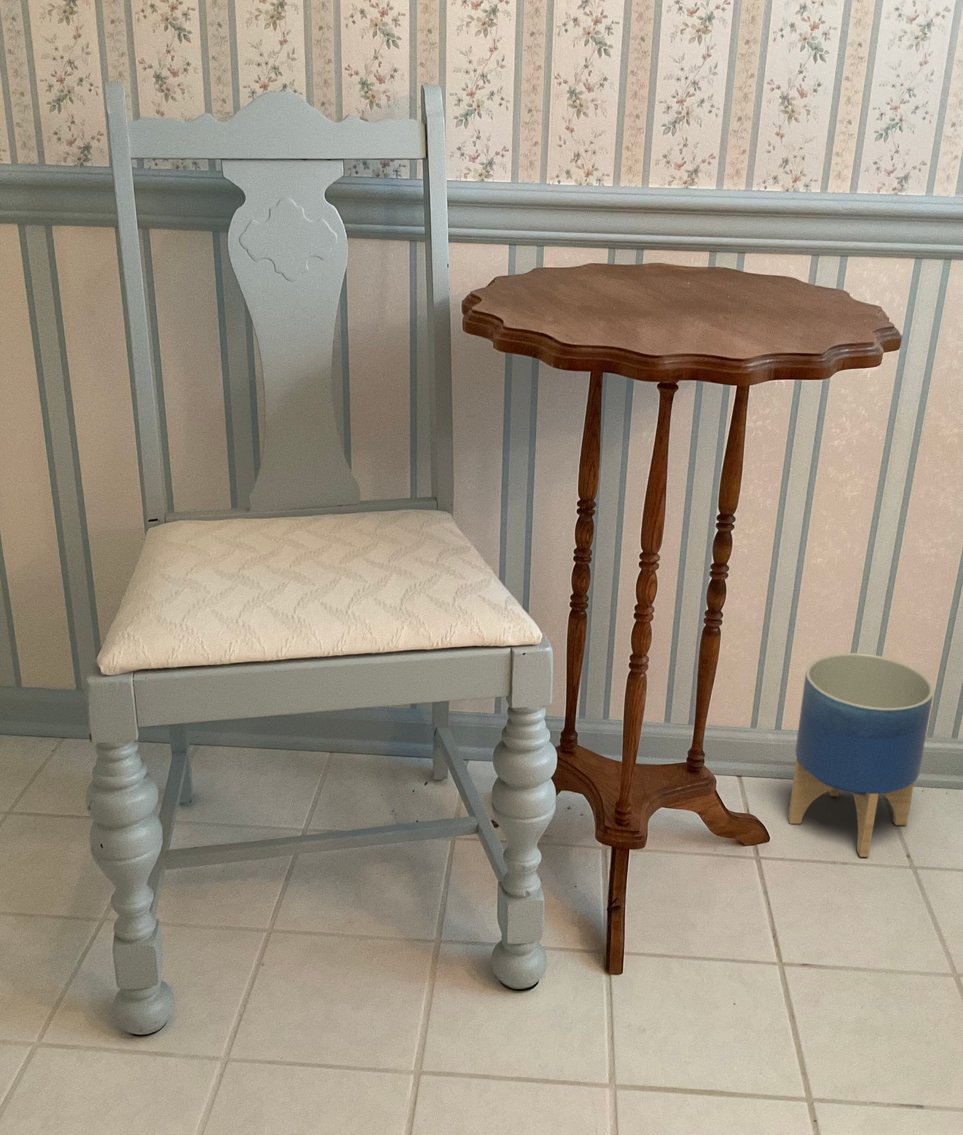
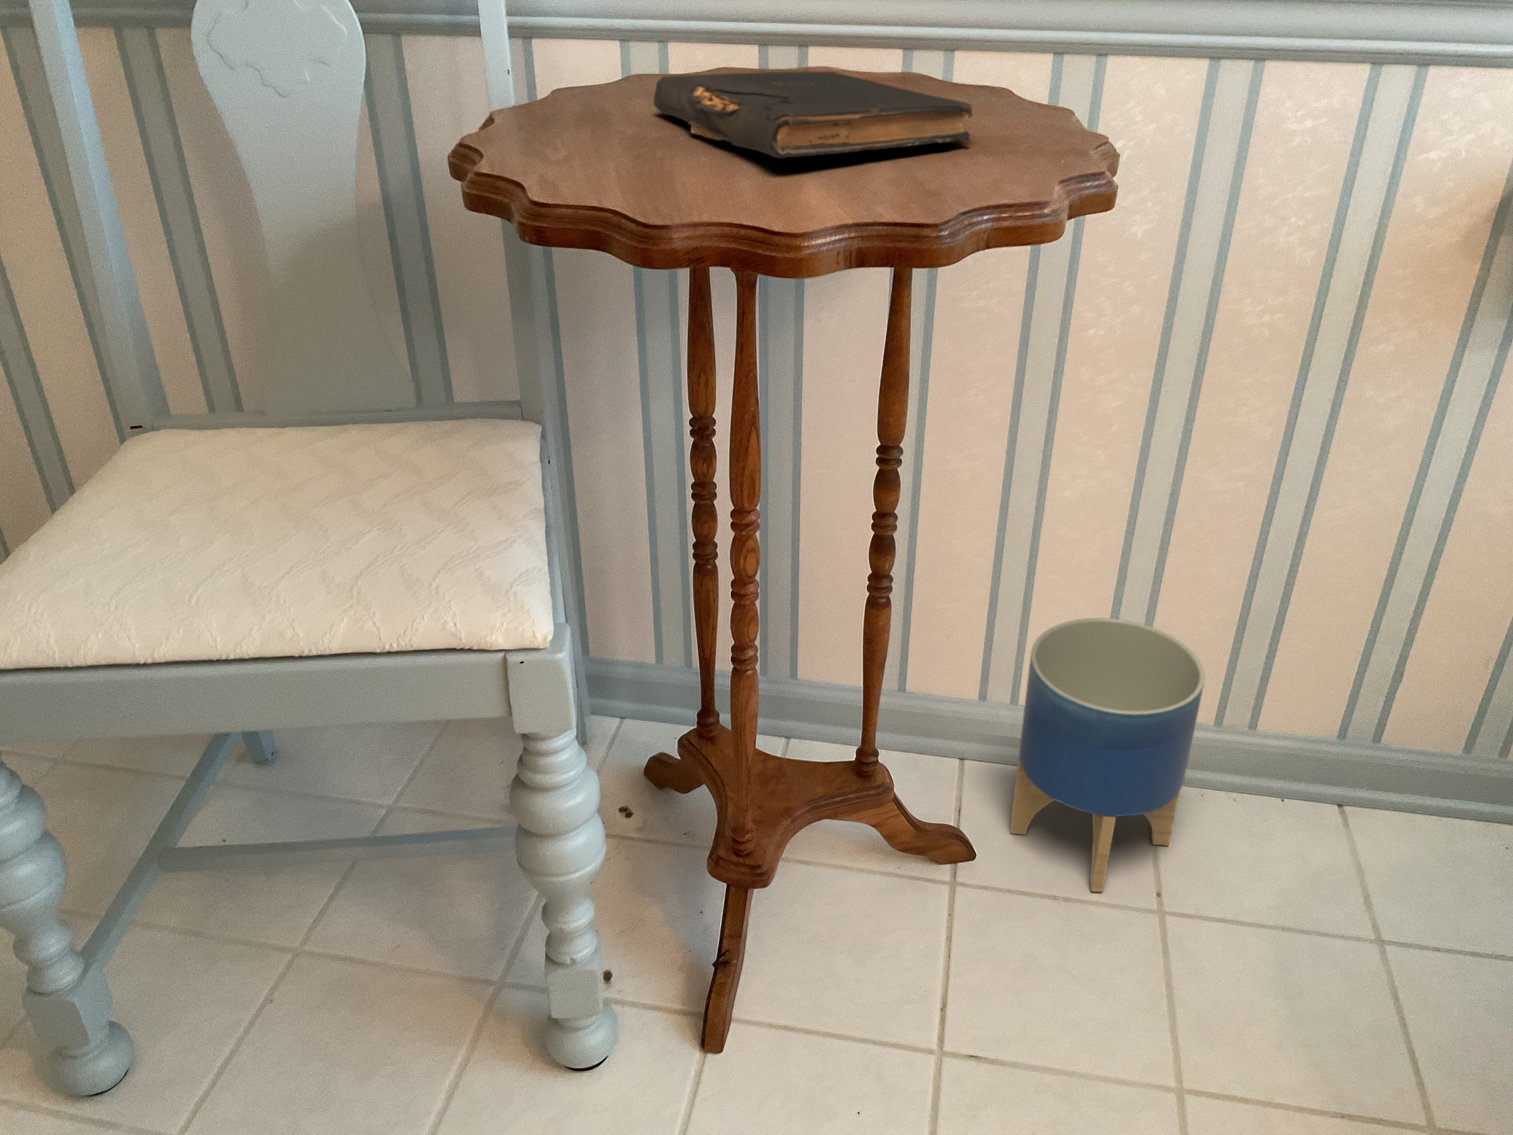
book: none [580,265,807,317] -> present [654,72,973,158]

